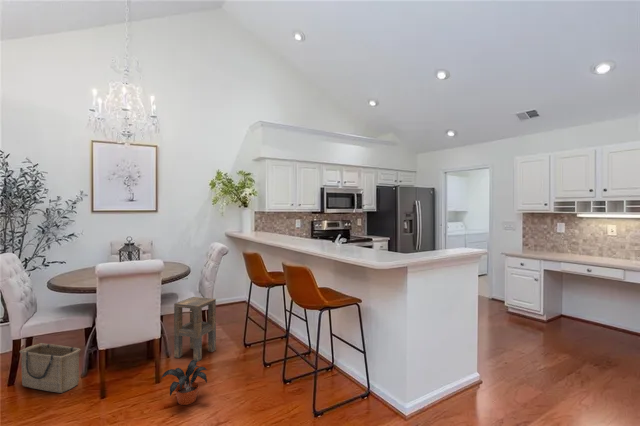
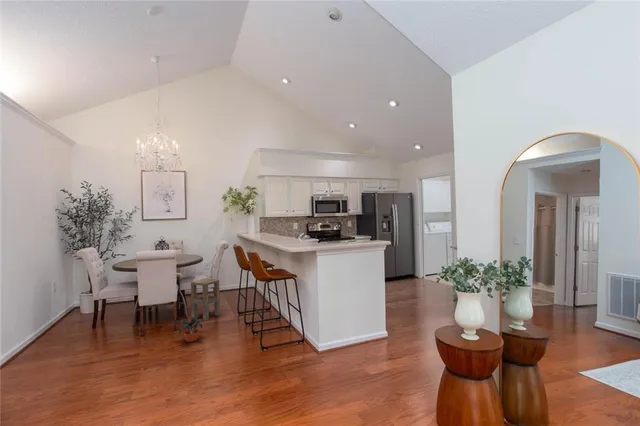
basket: present [20,343,81,393] -> none [97,305,132,334]

